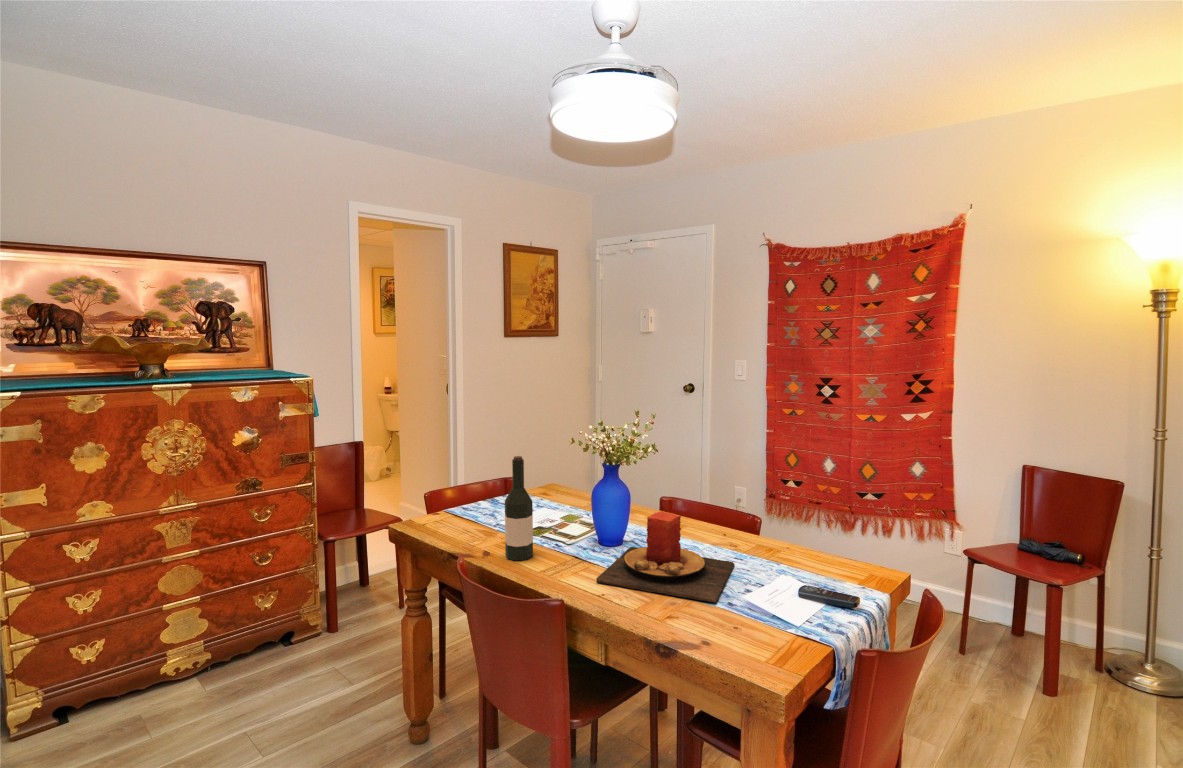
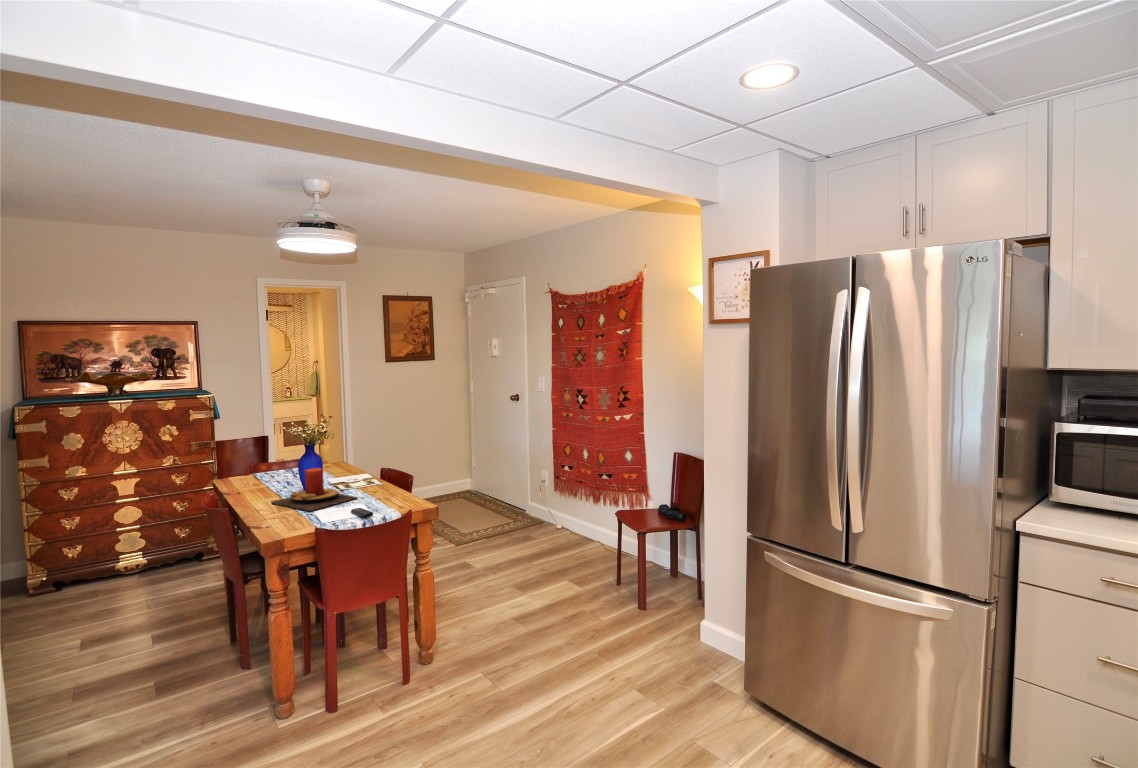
wine bottle: present [505,456,533,561] -> none [246,438,265,495]

